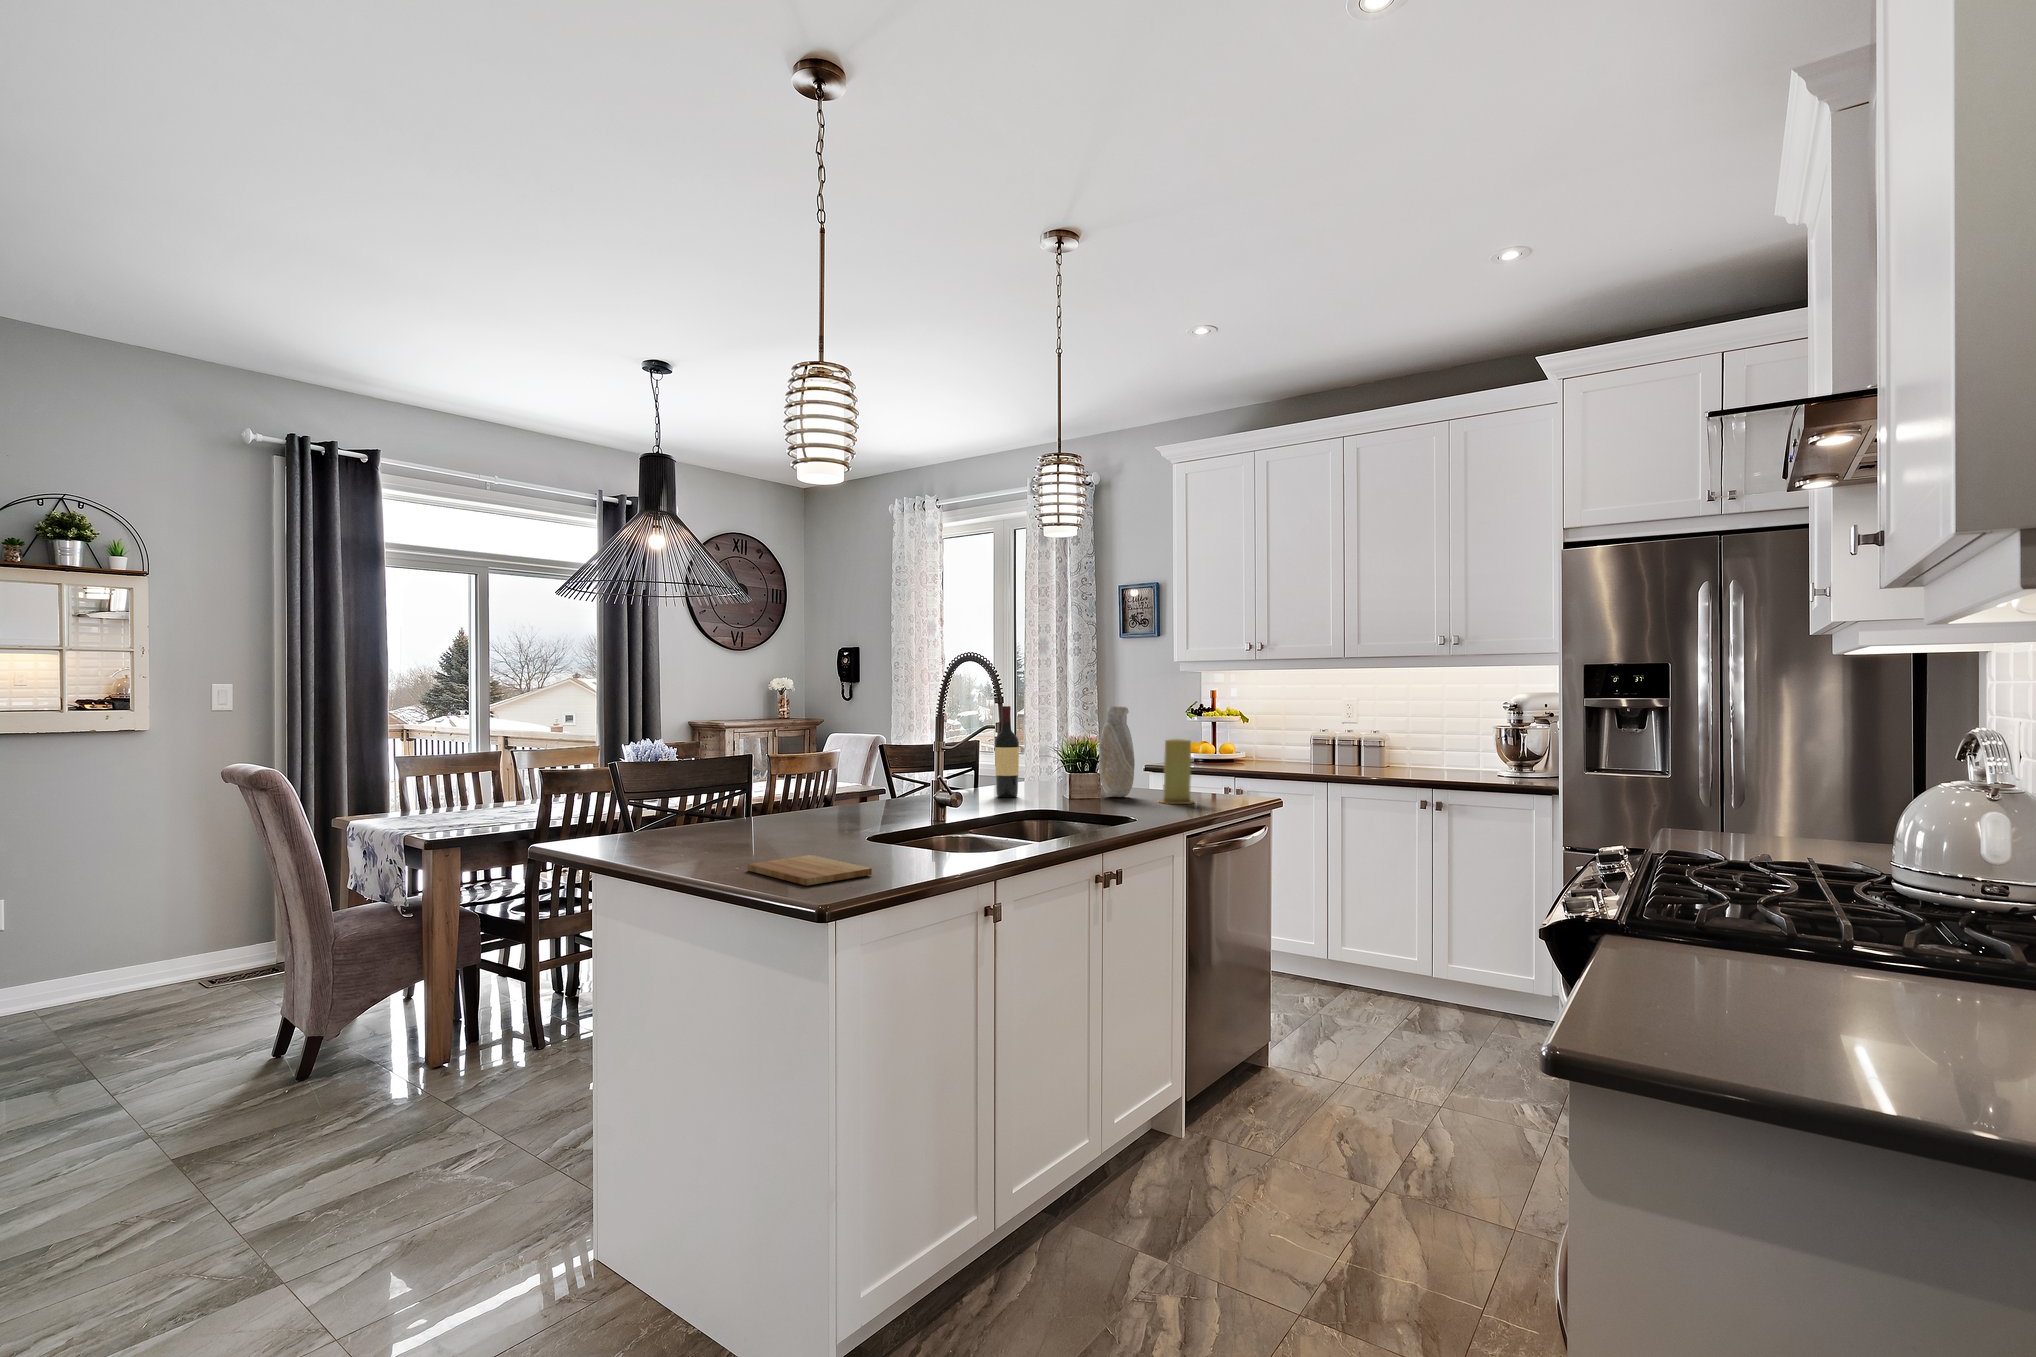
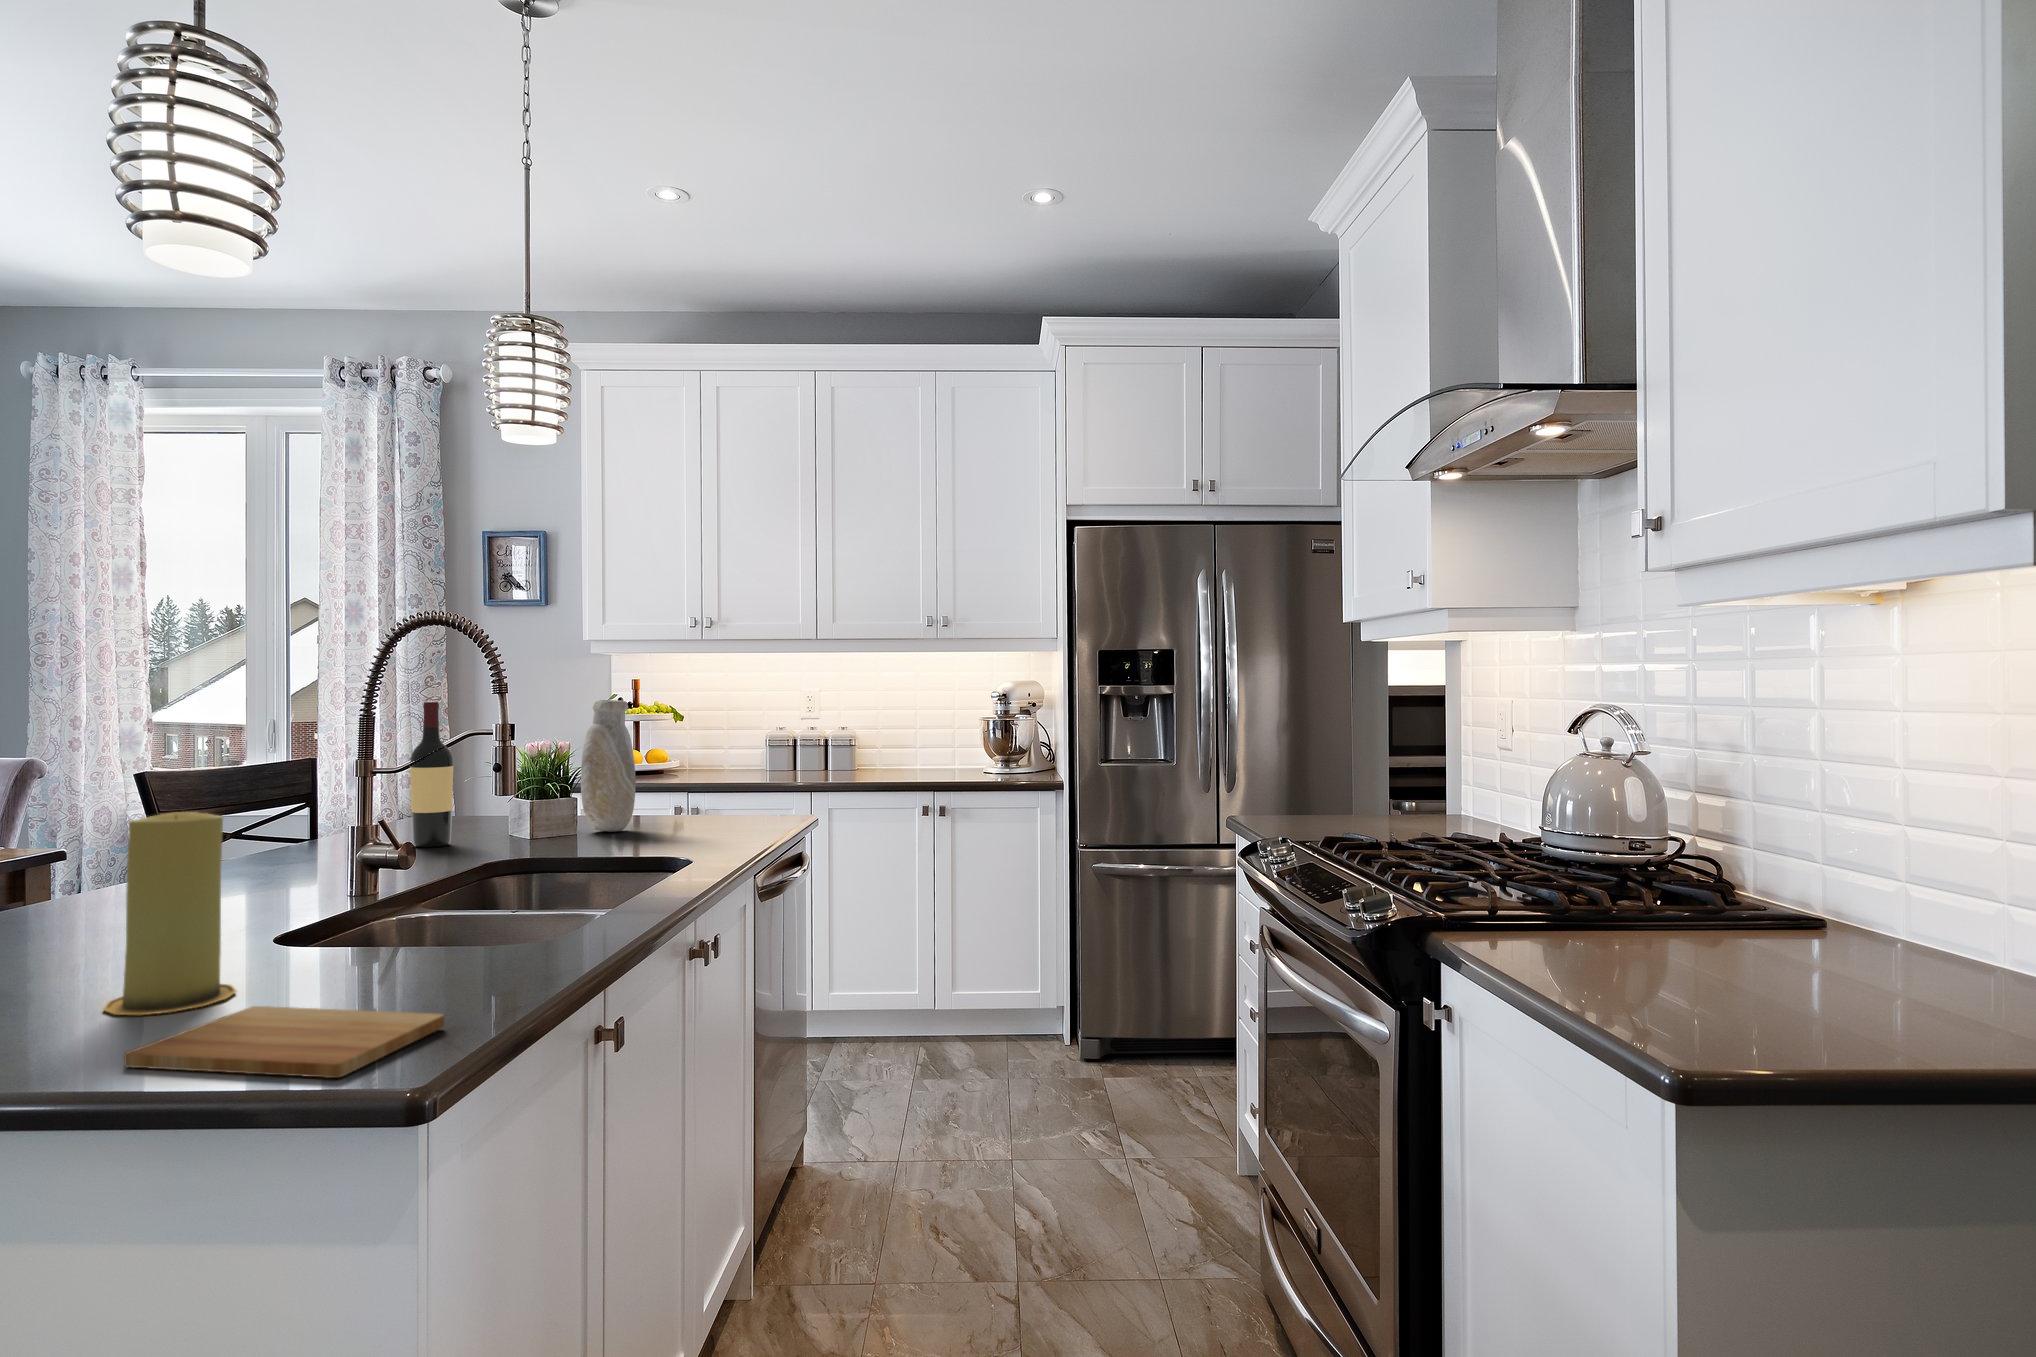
candle: present [1160,739,1194,804] -> present [103,812,236,1015]

